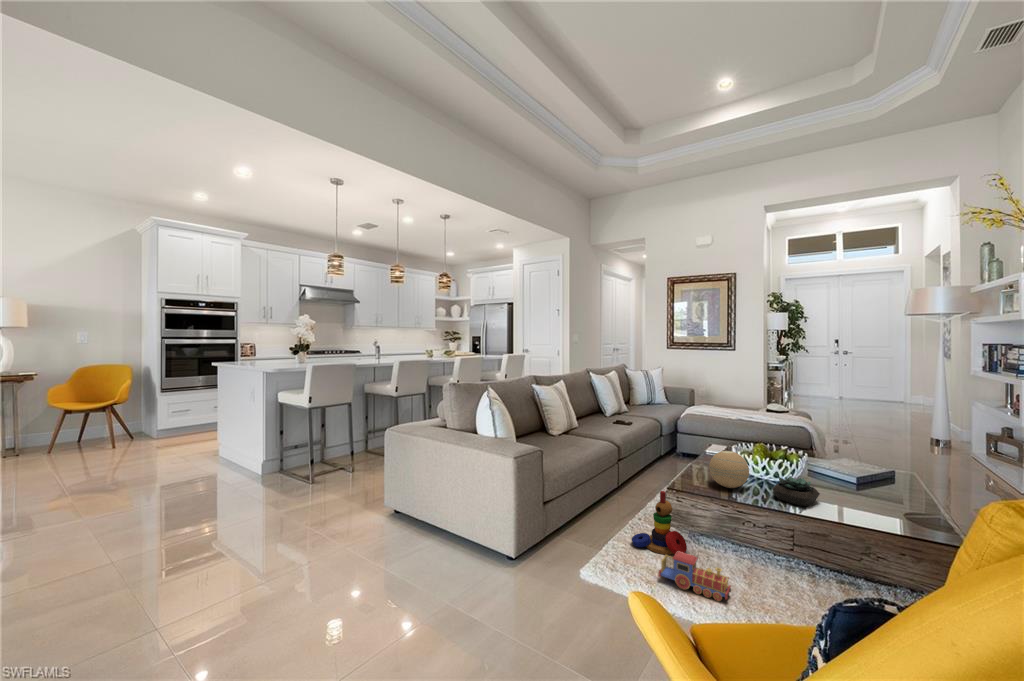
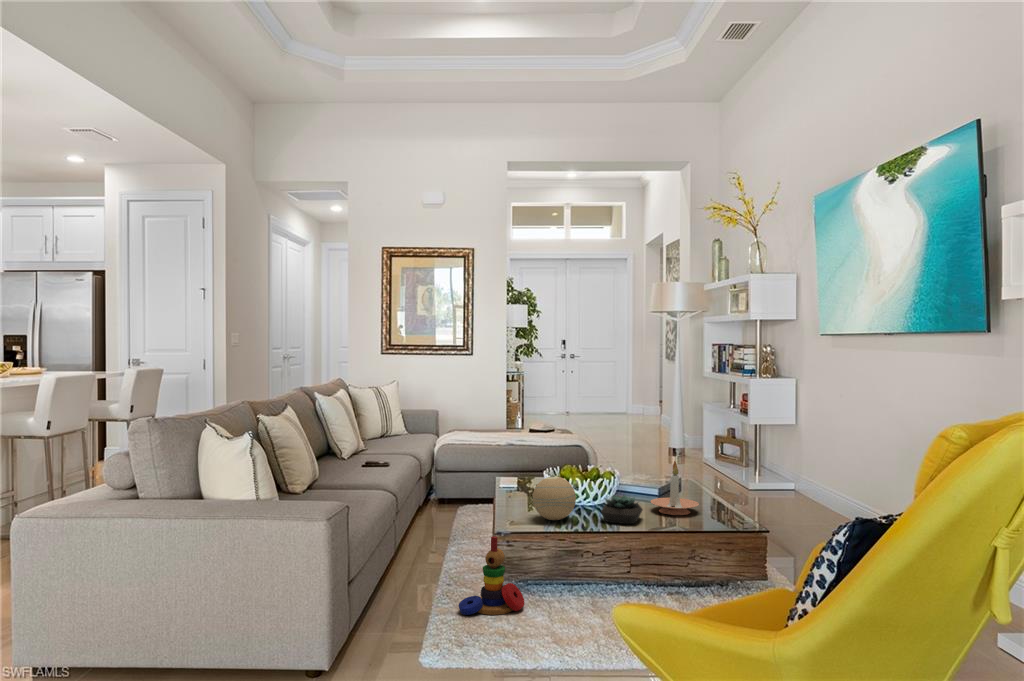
candle holder: none [836,454,894,508] -> present [651,461,699,515]
toy train: present [659,551,731,601] -> none [516,599,594,640]

